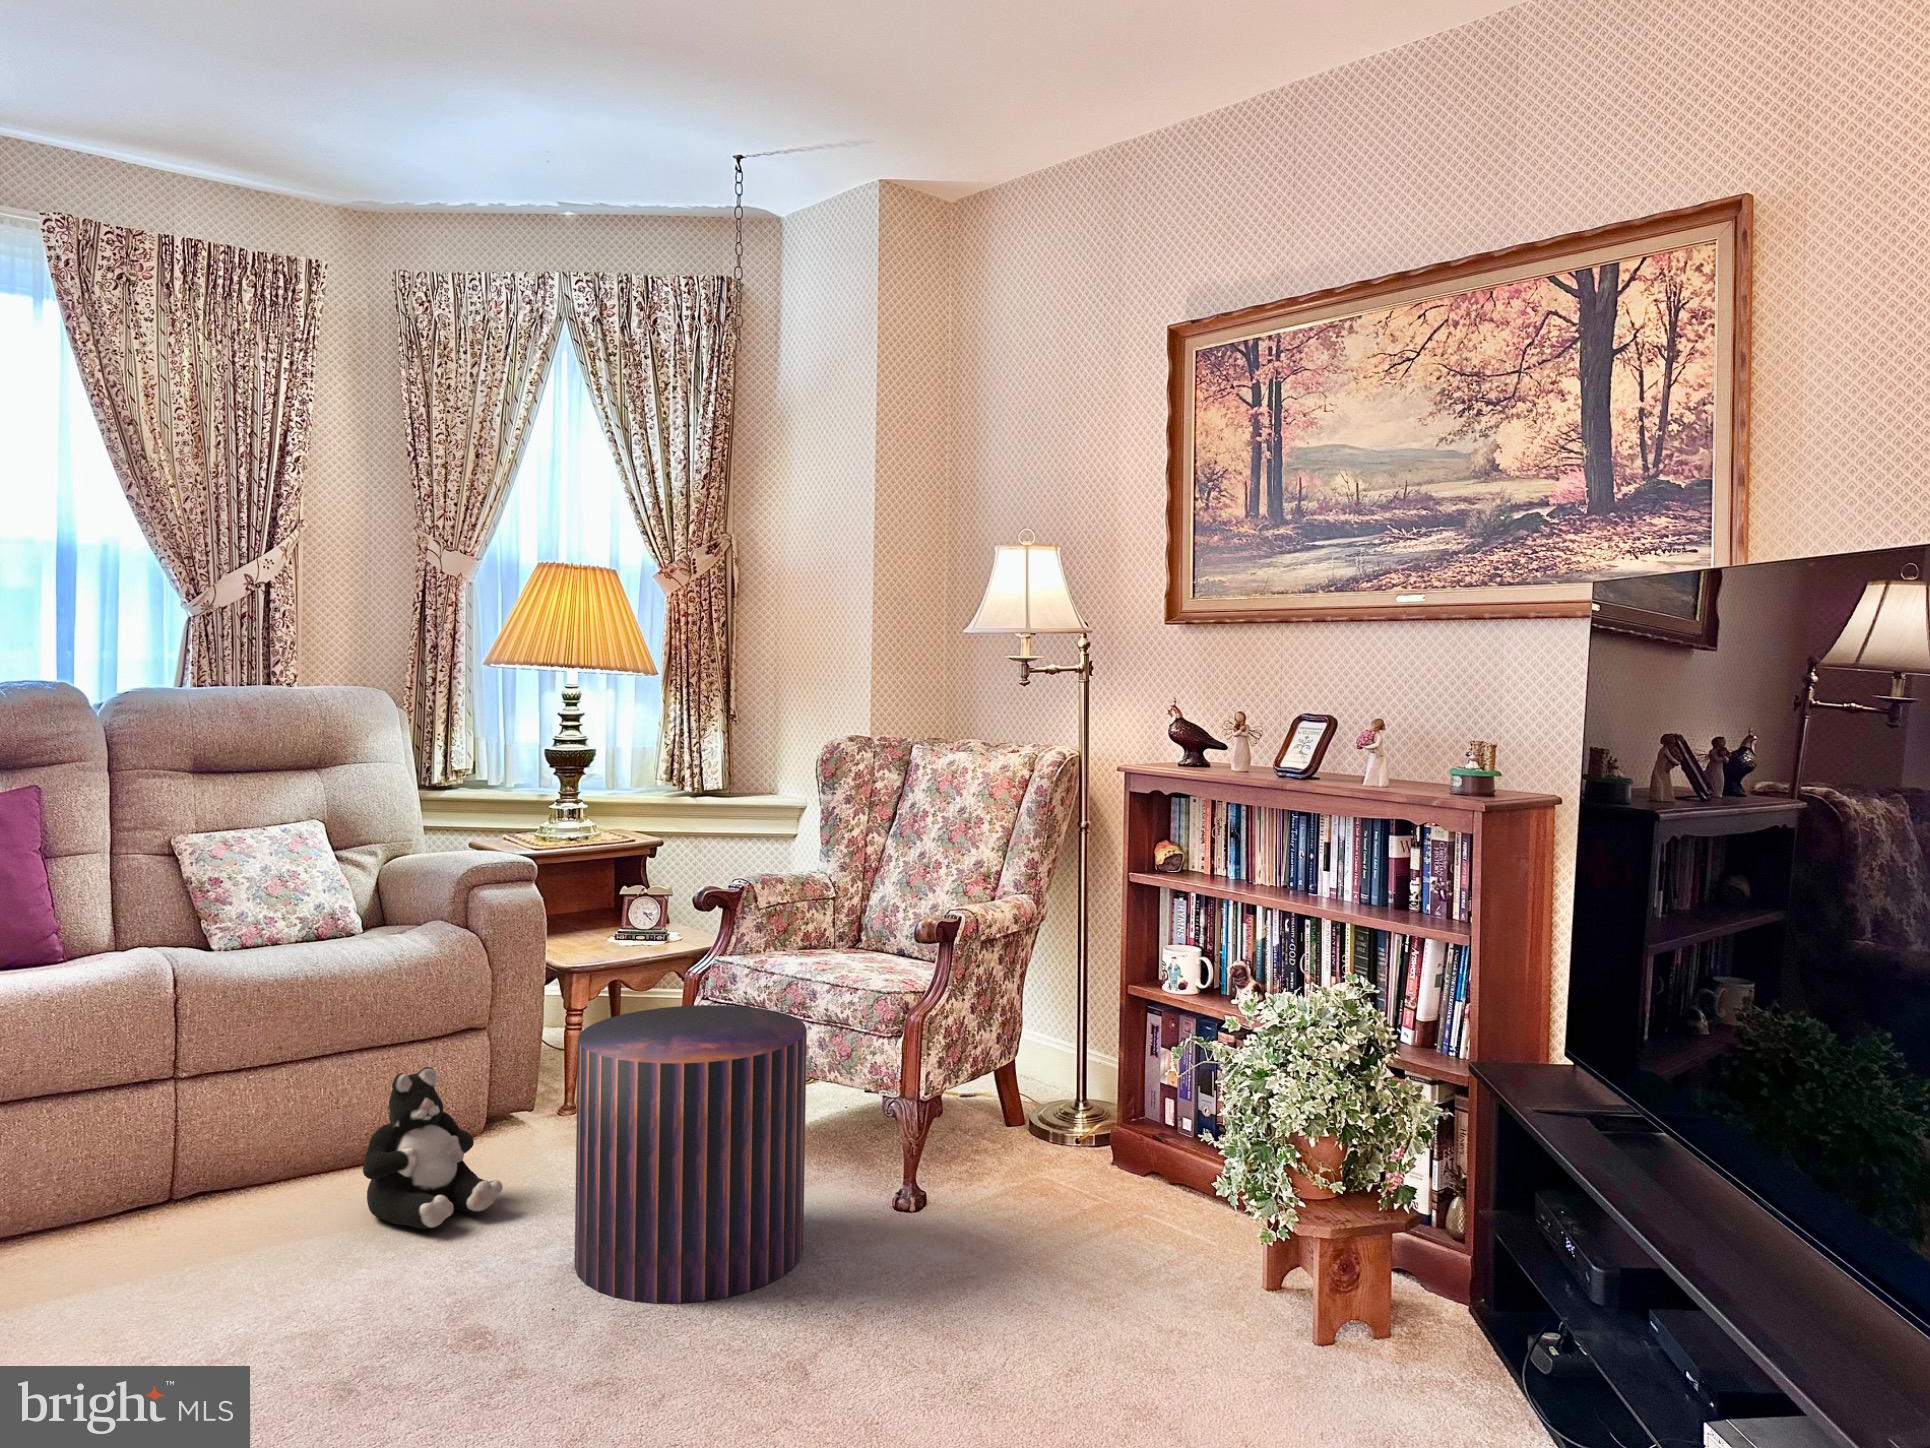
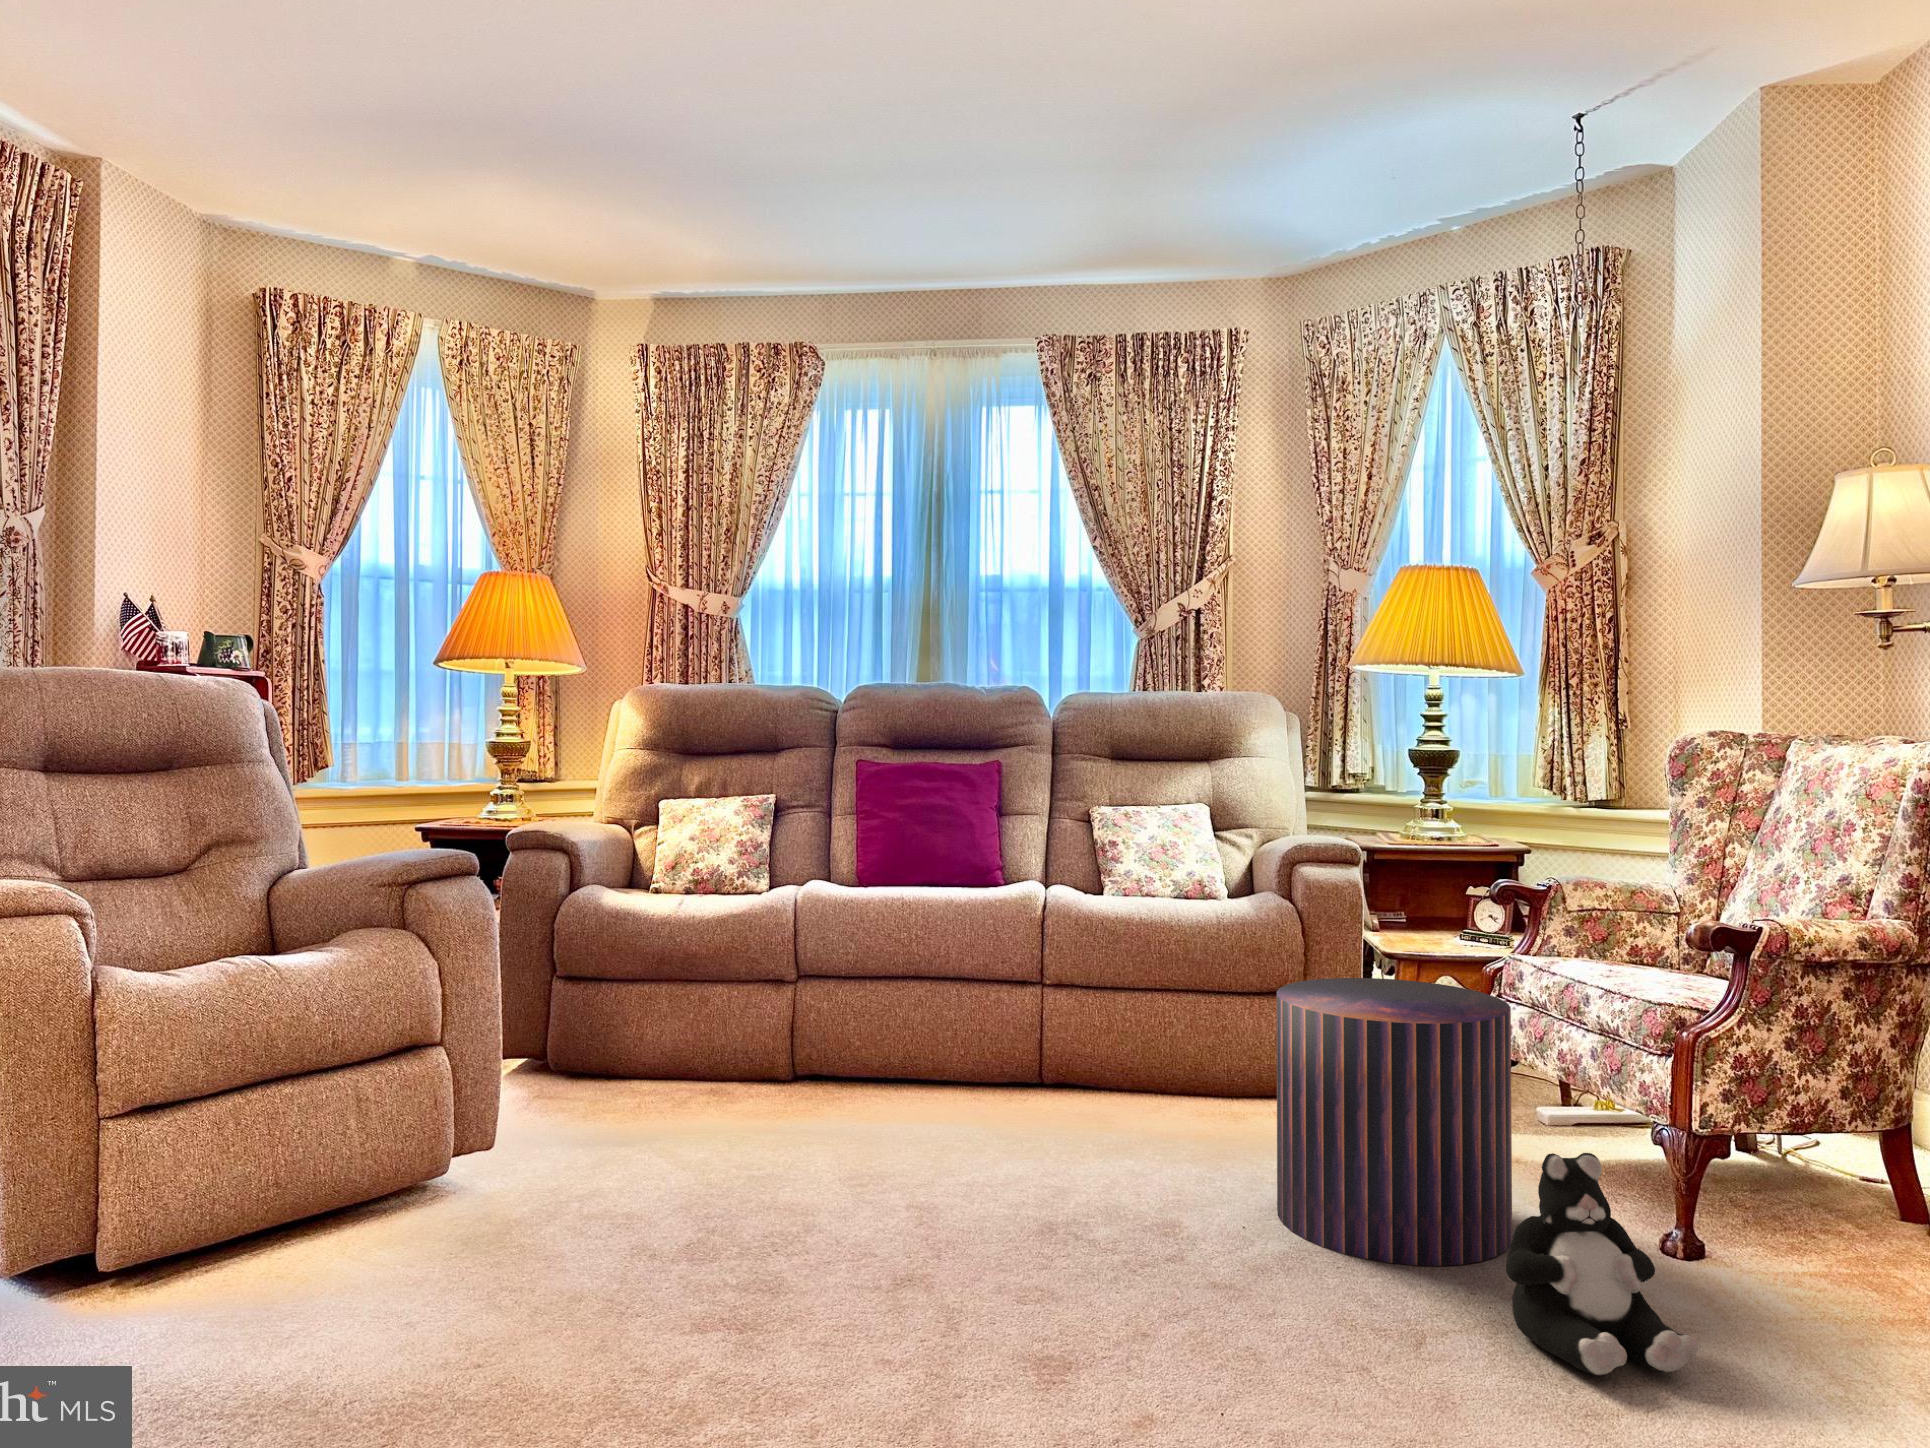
plush toy: present [363,1067,503,1229] -> present [1506,1153,1698,1375]

